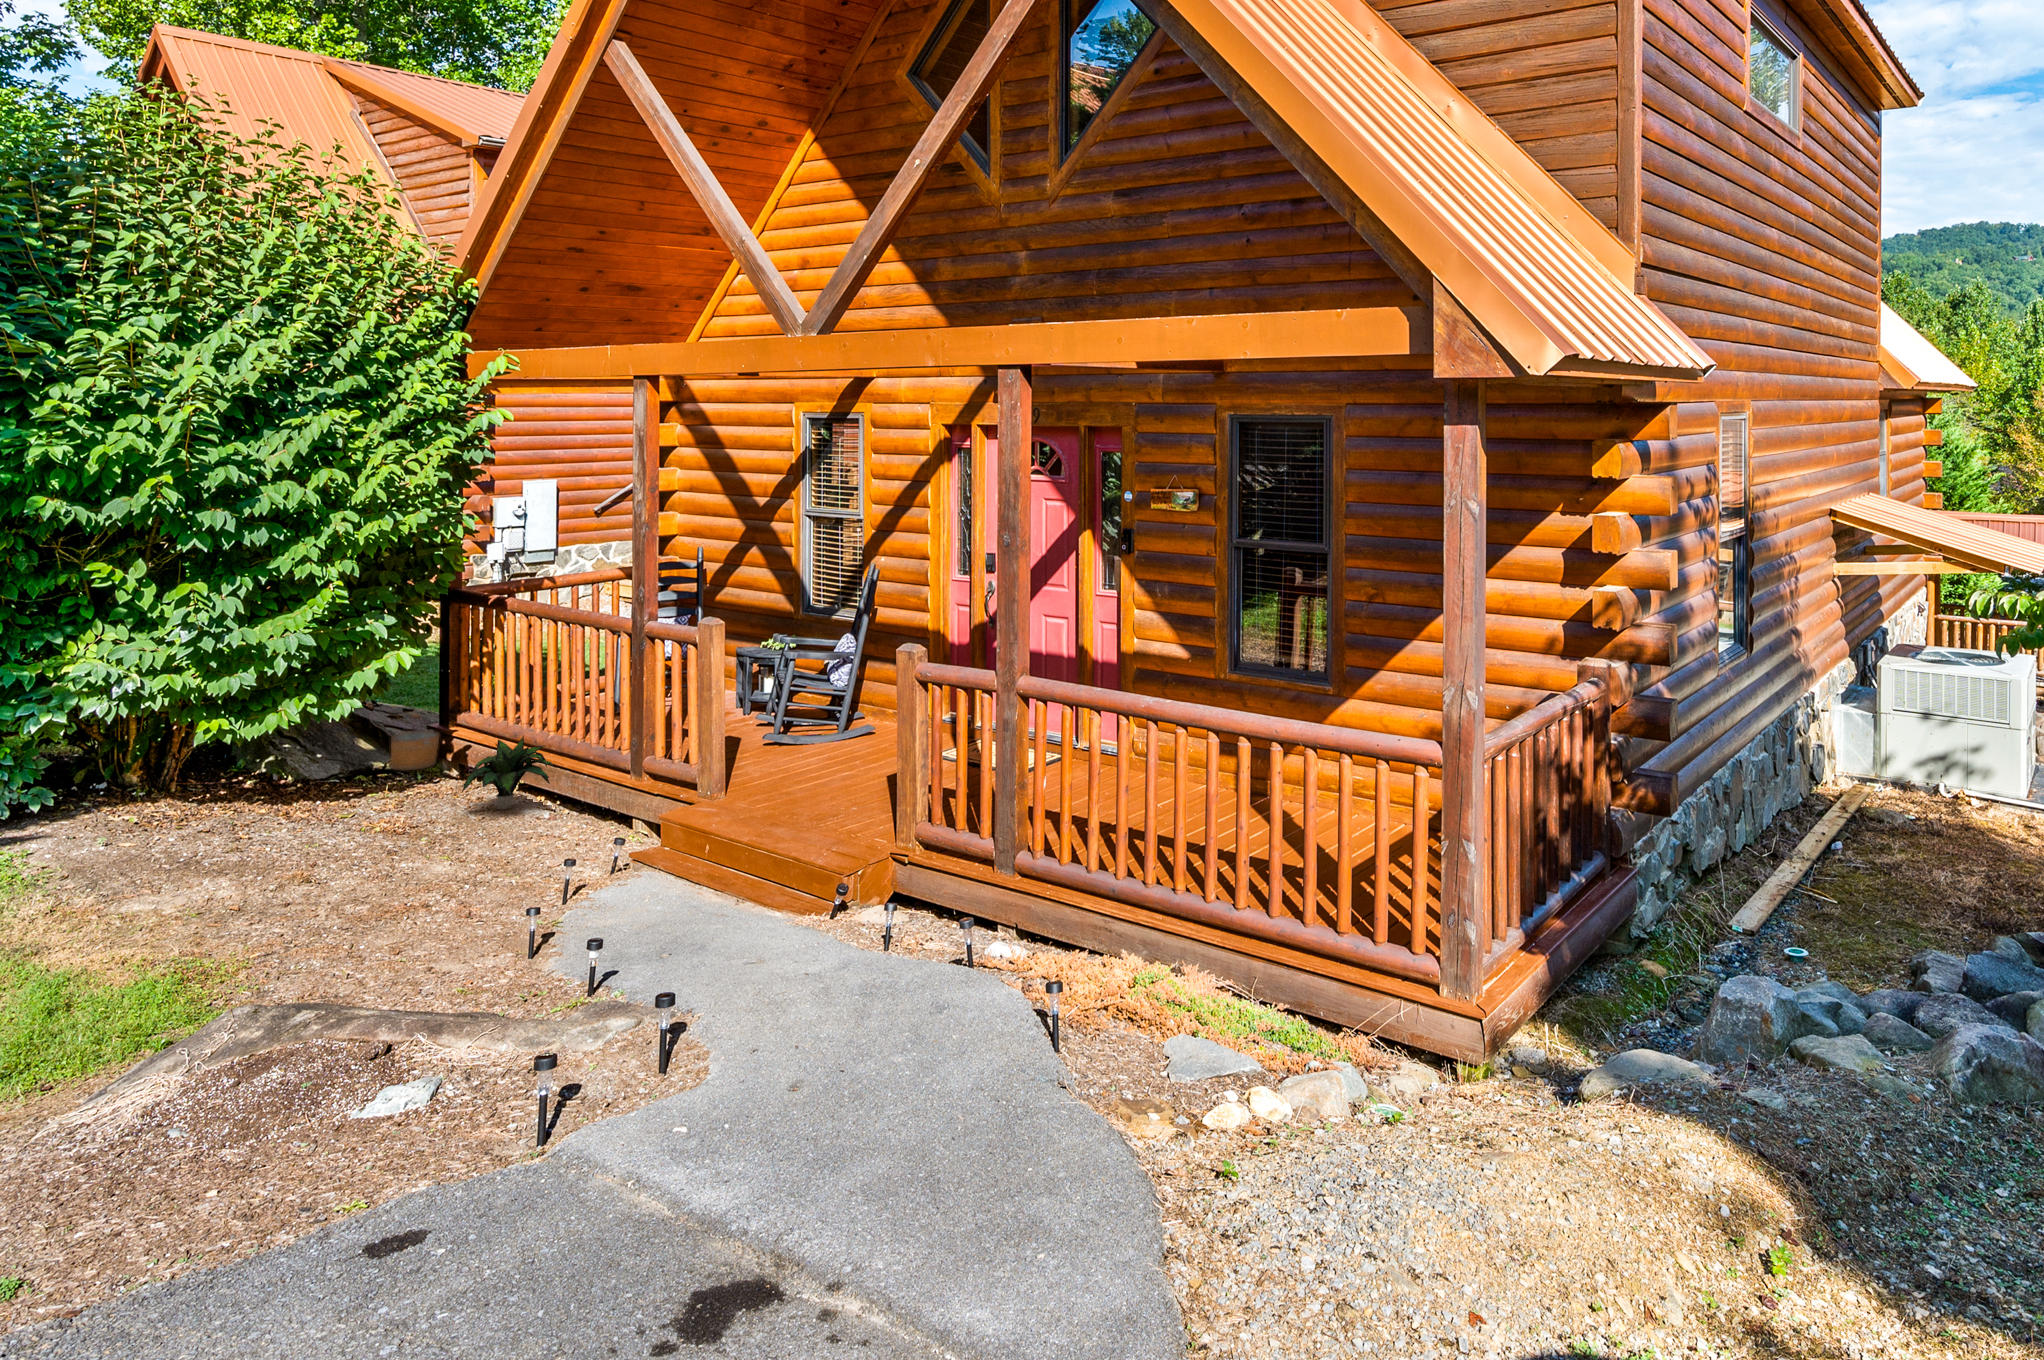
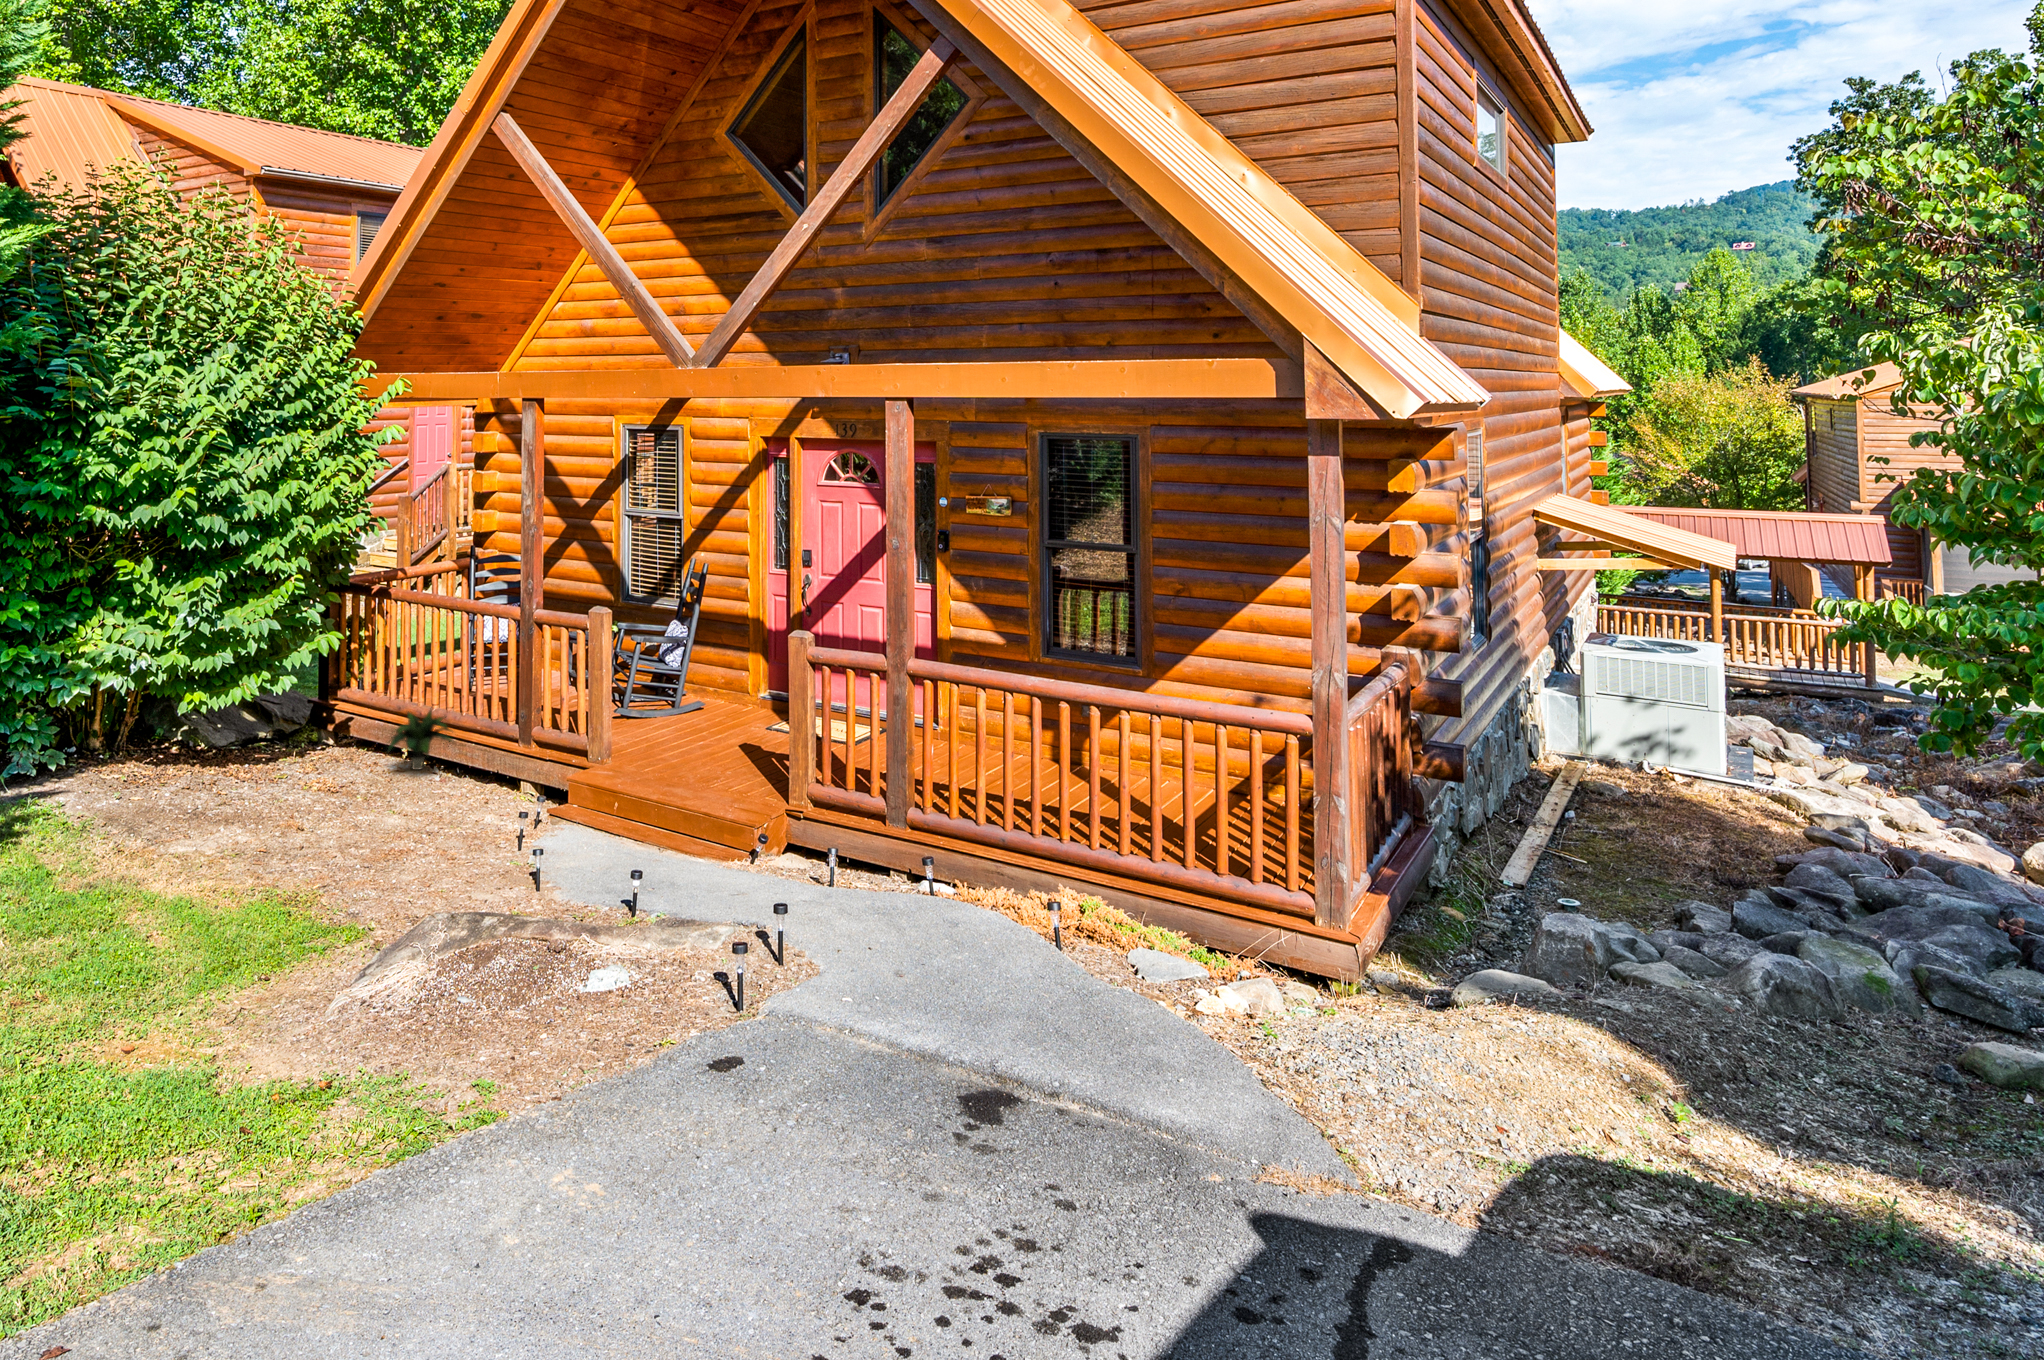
bucket: present [391,714,439,770] -> none [297,689,335,737]

